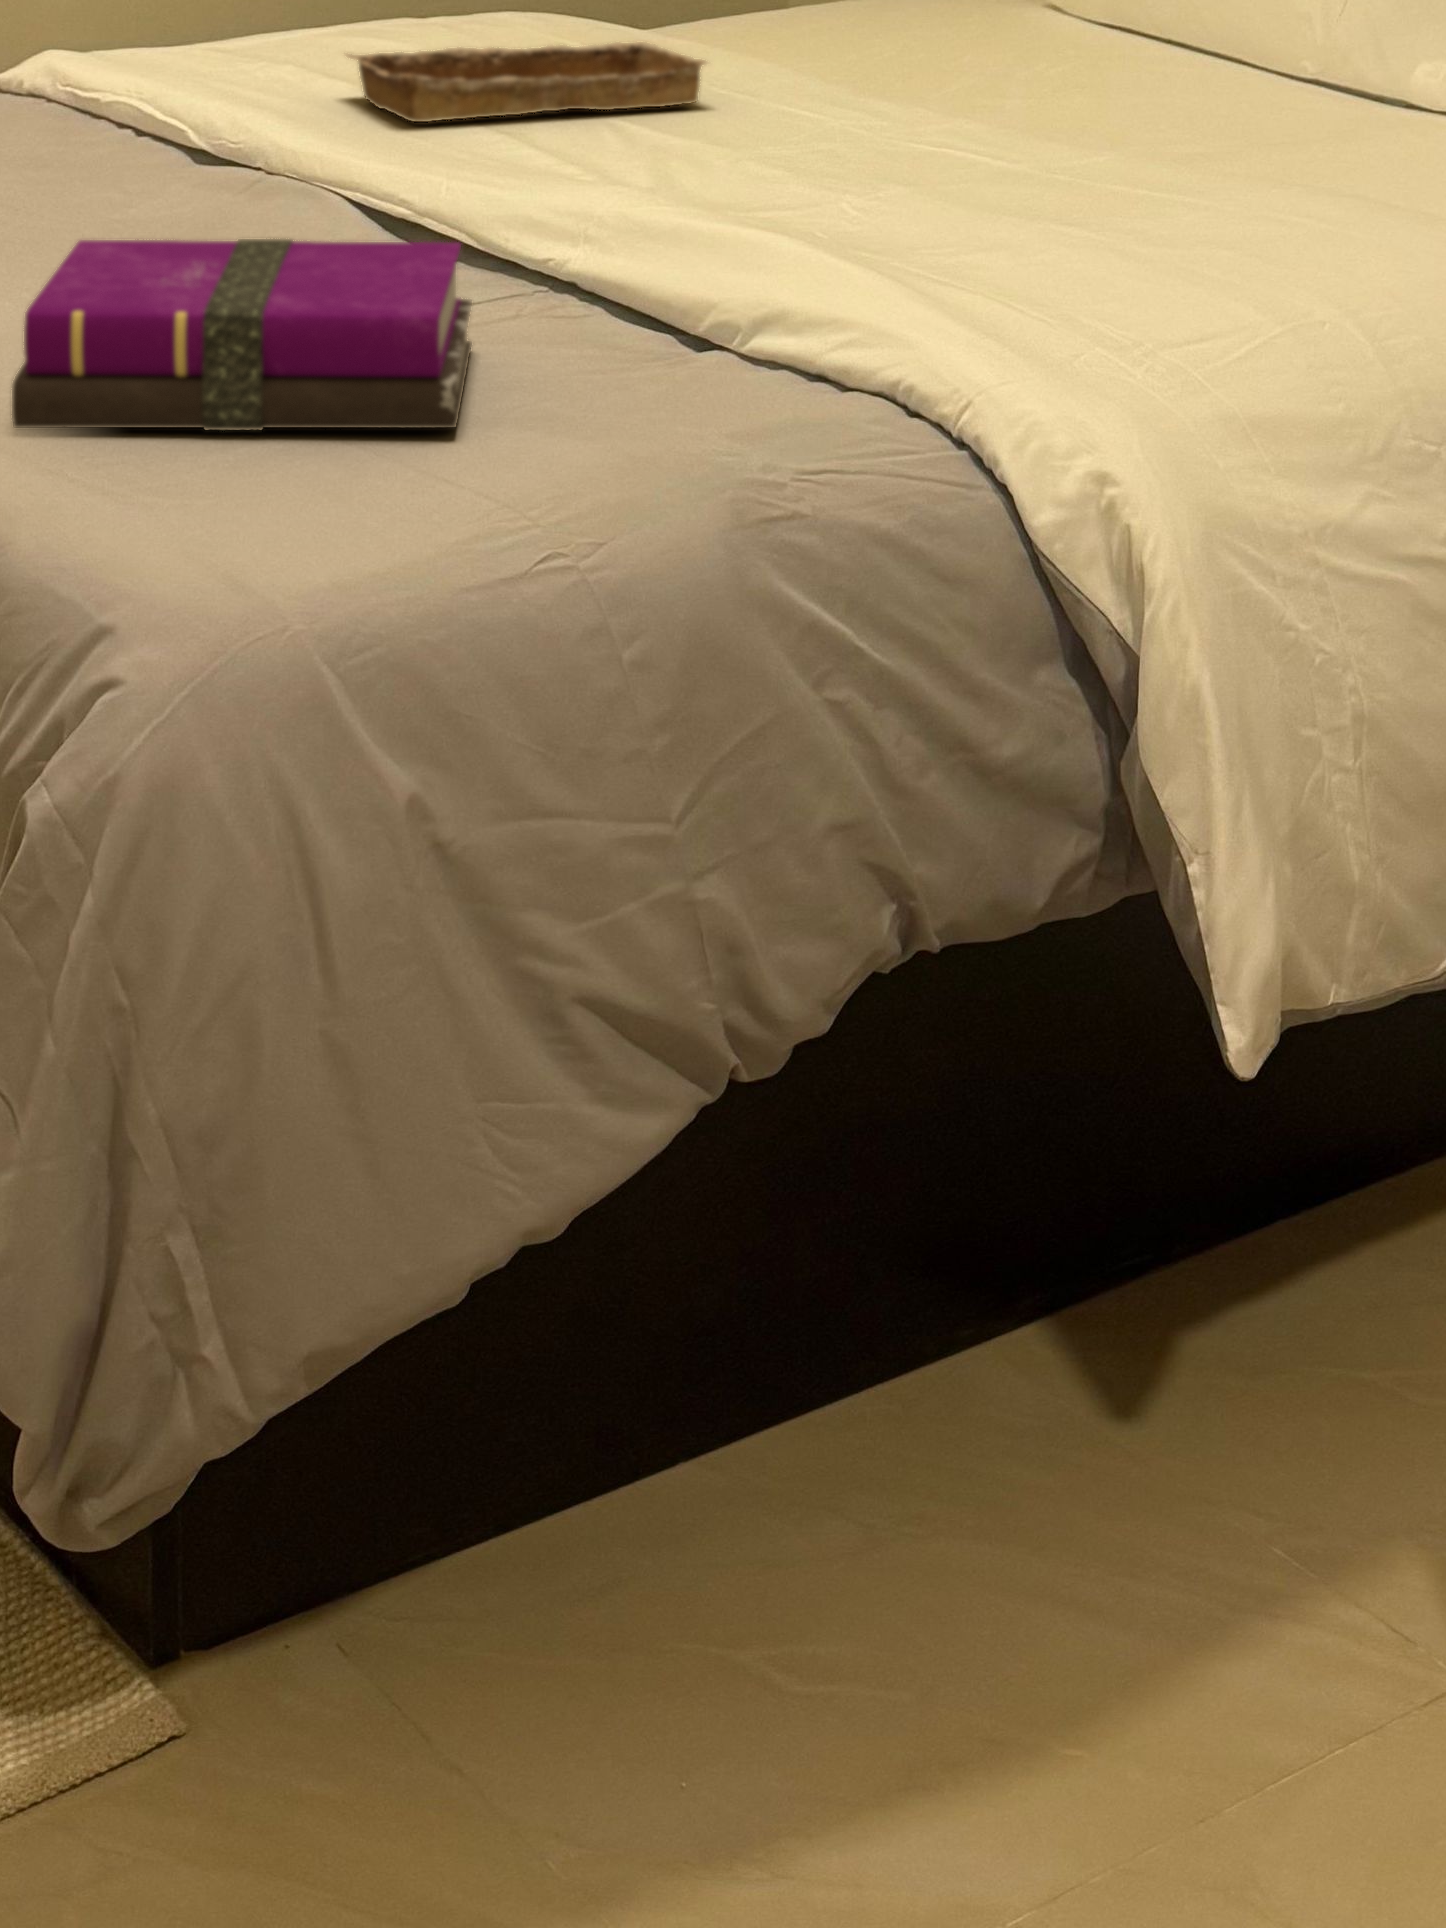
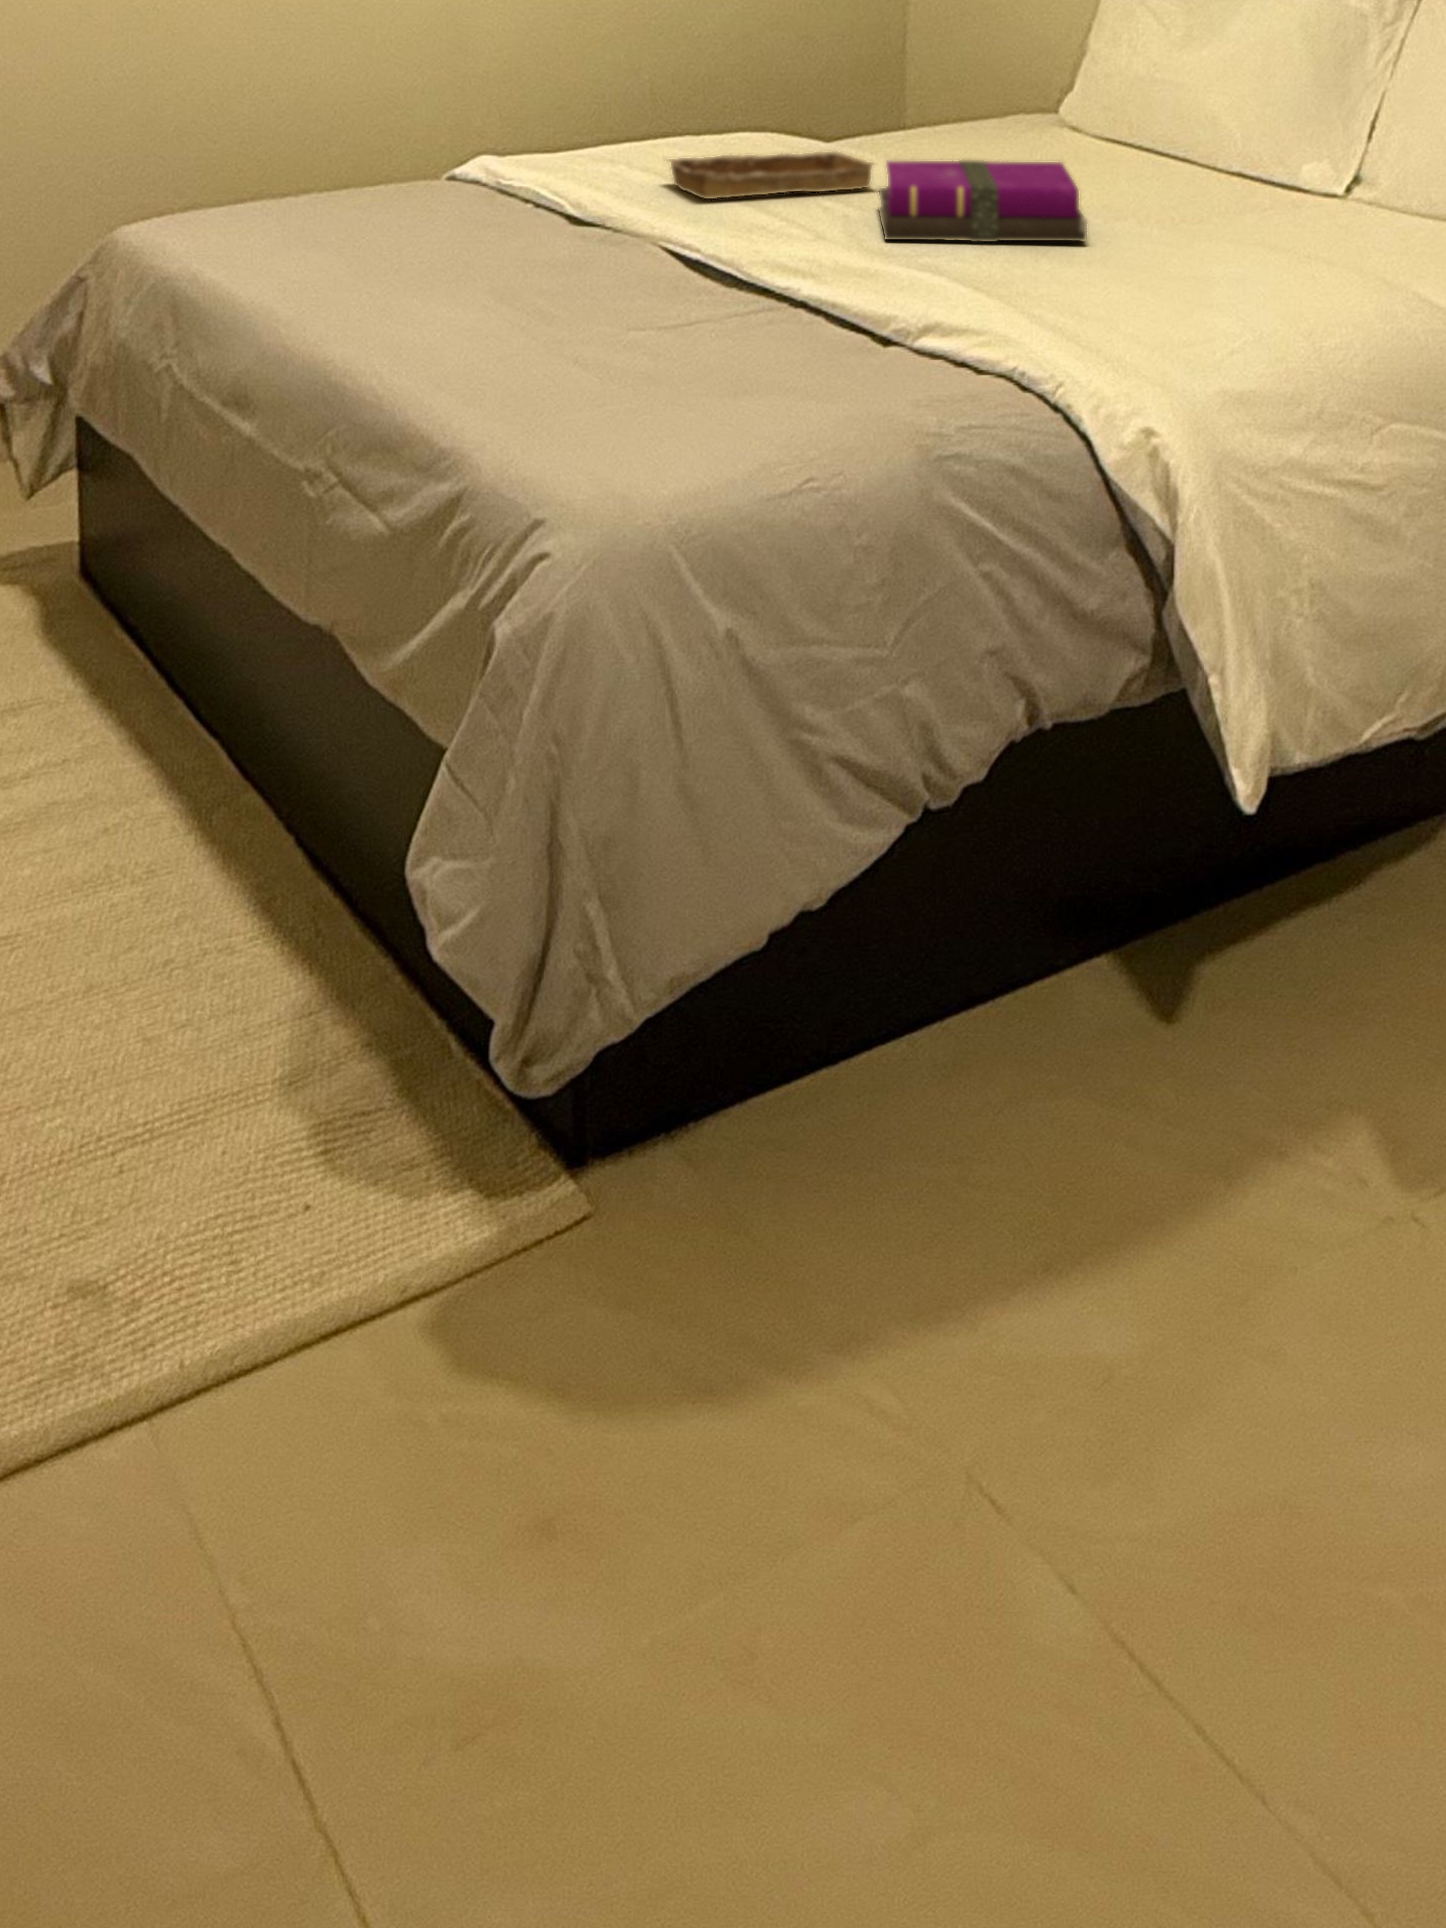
notebook: present [12,239,472,430] -> present [879,160,1087,242]

